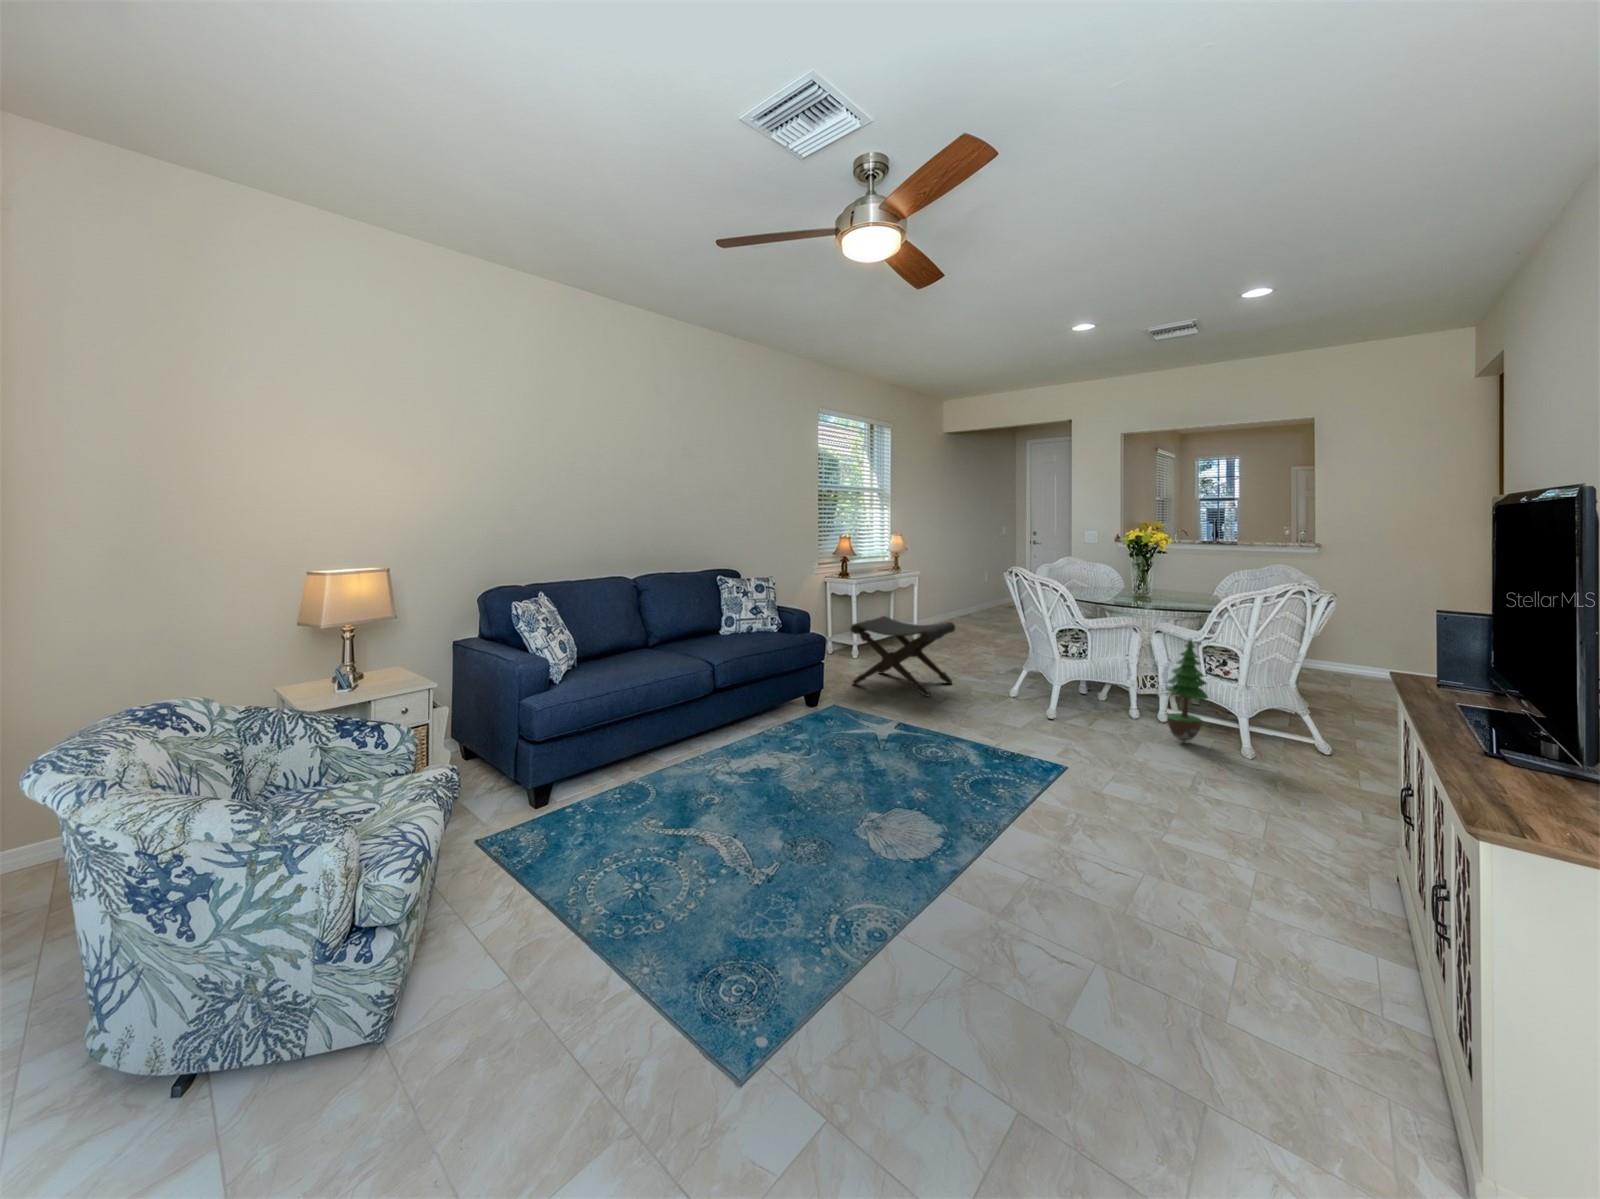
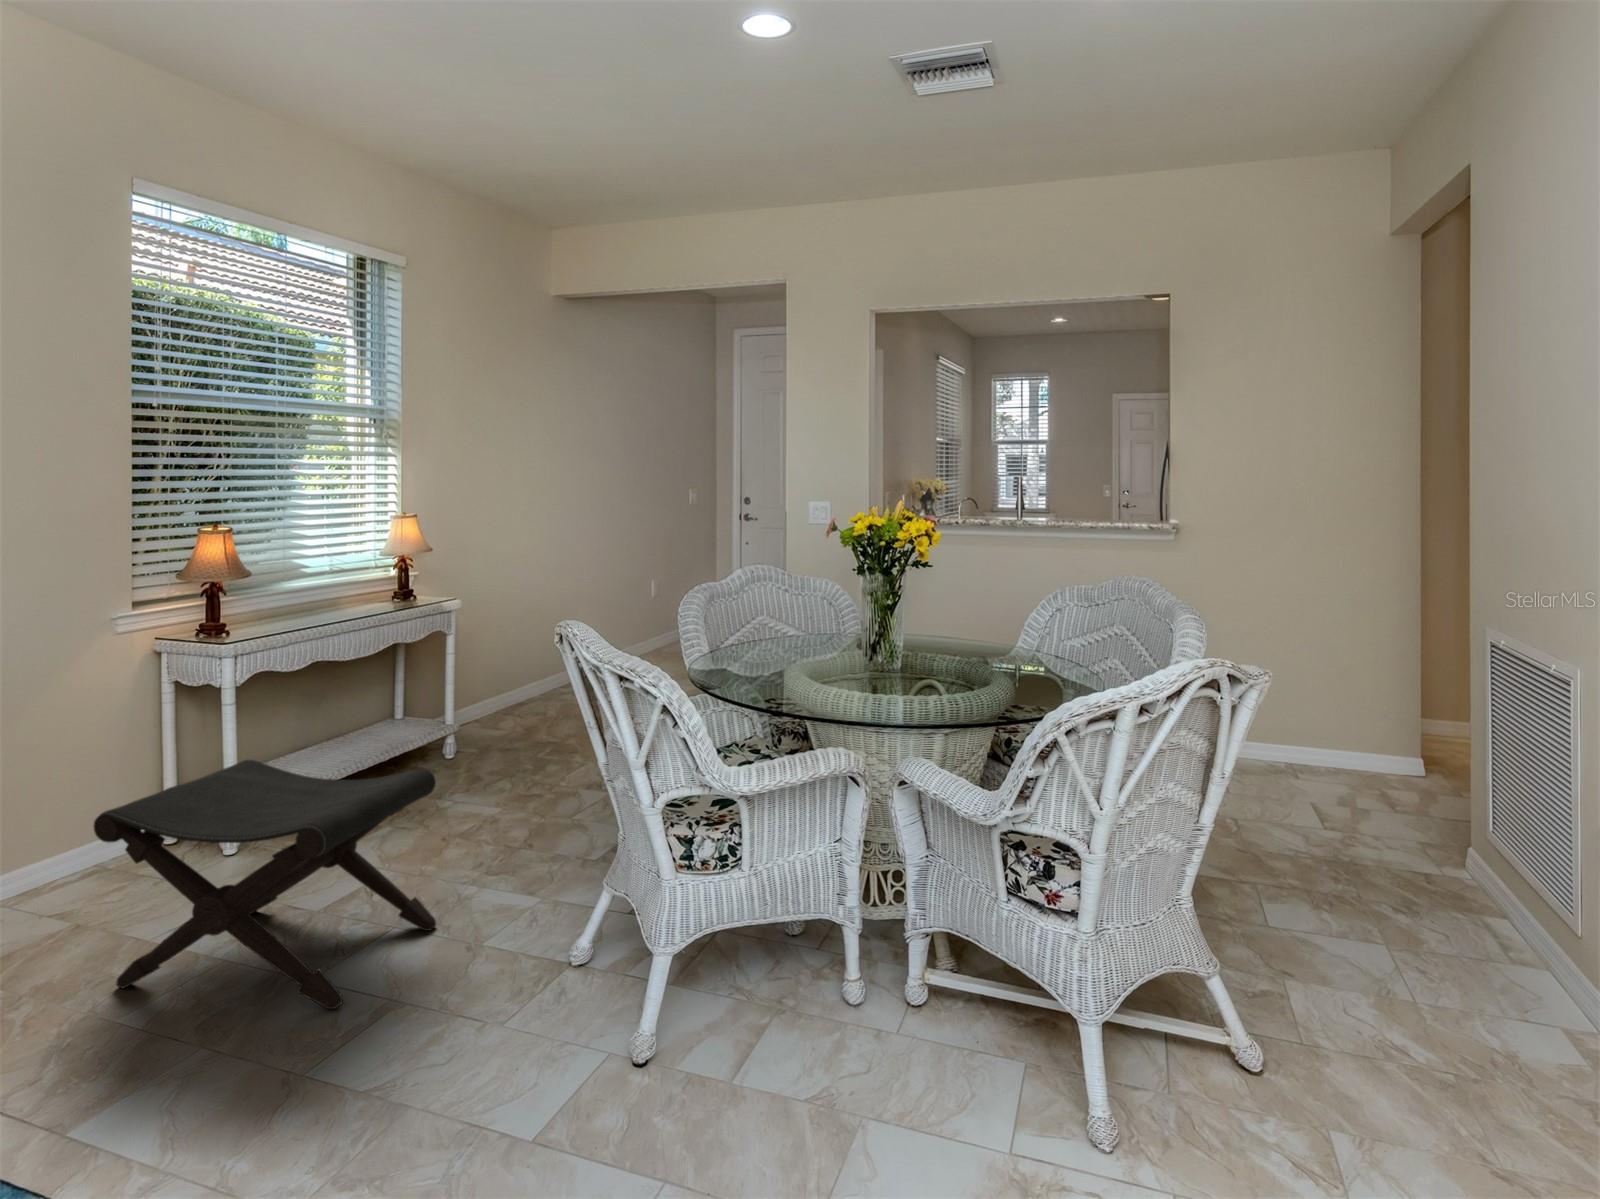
potted tree: present [1165,639,1208,742] -> none [921,818,1022,1087]

